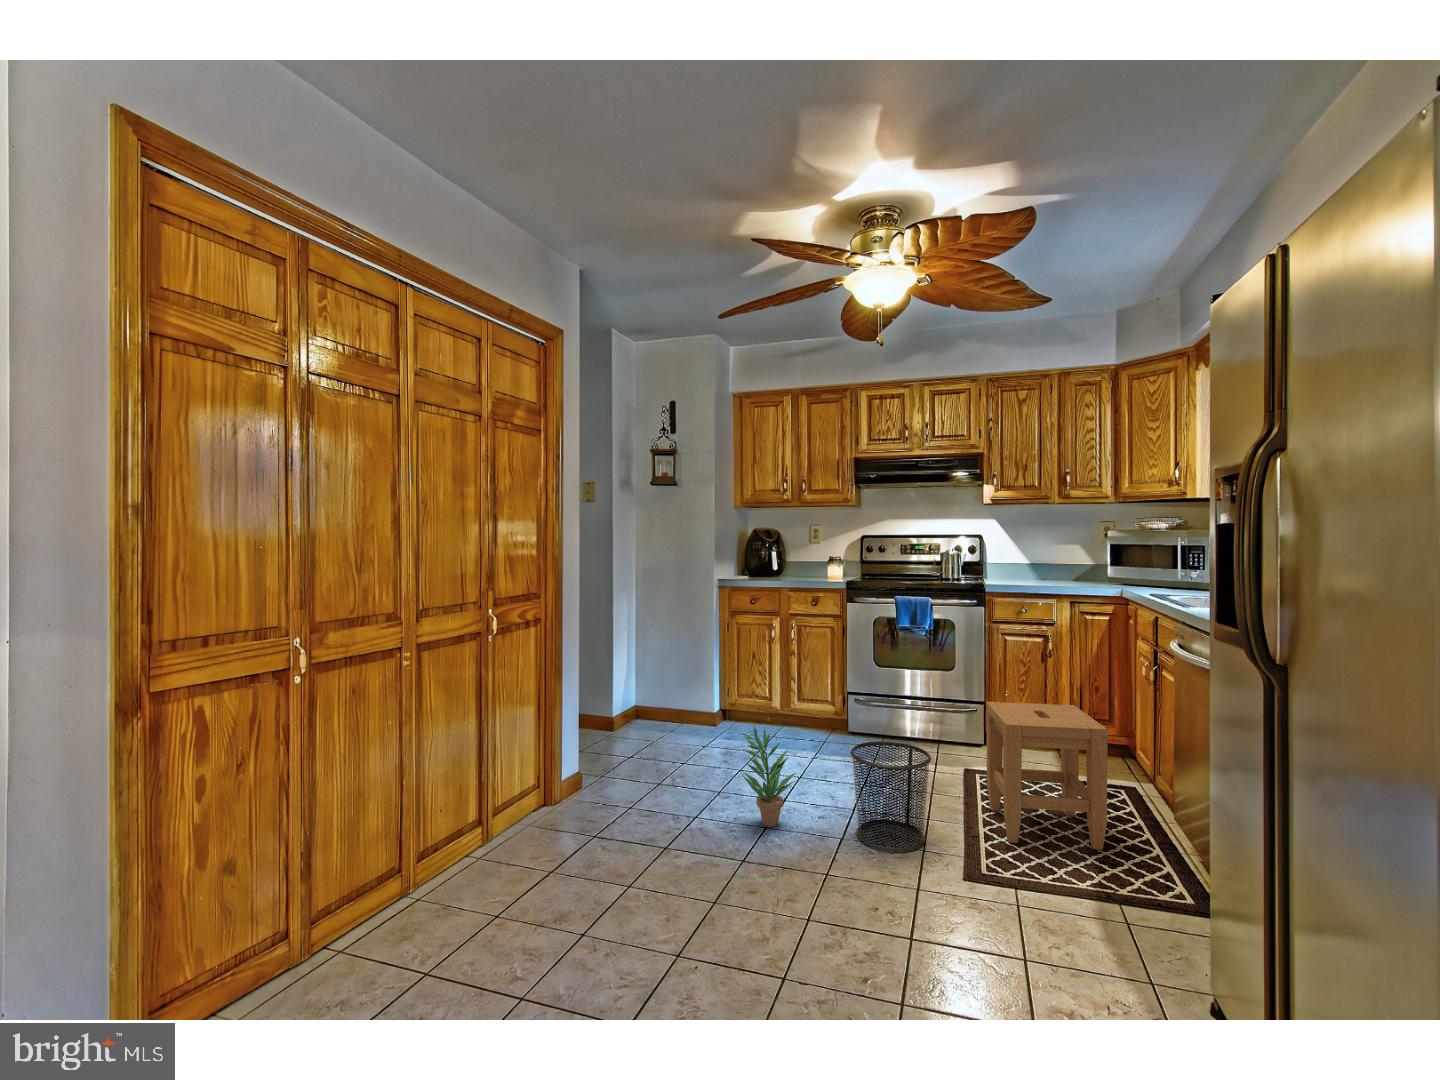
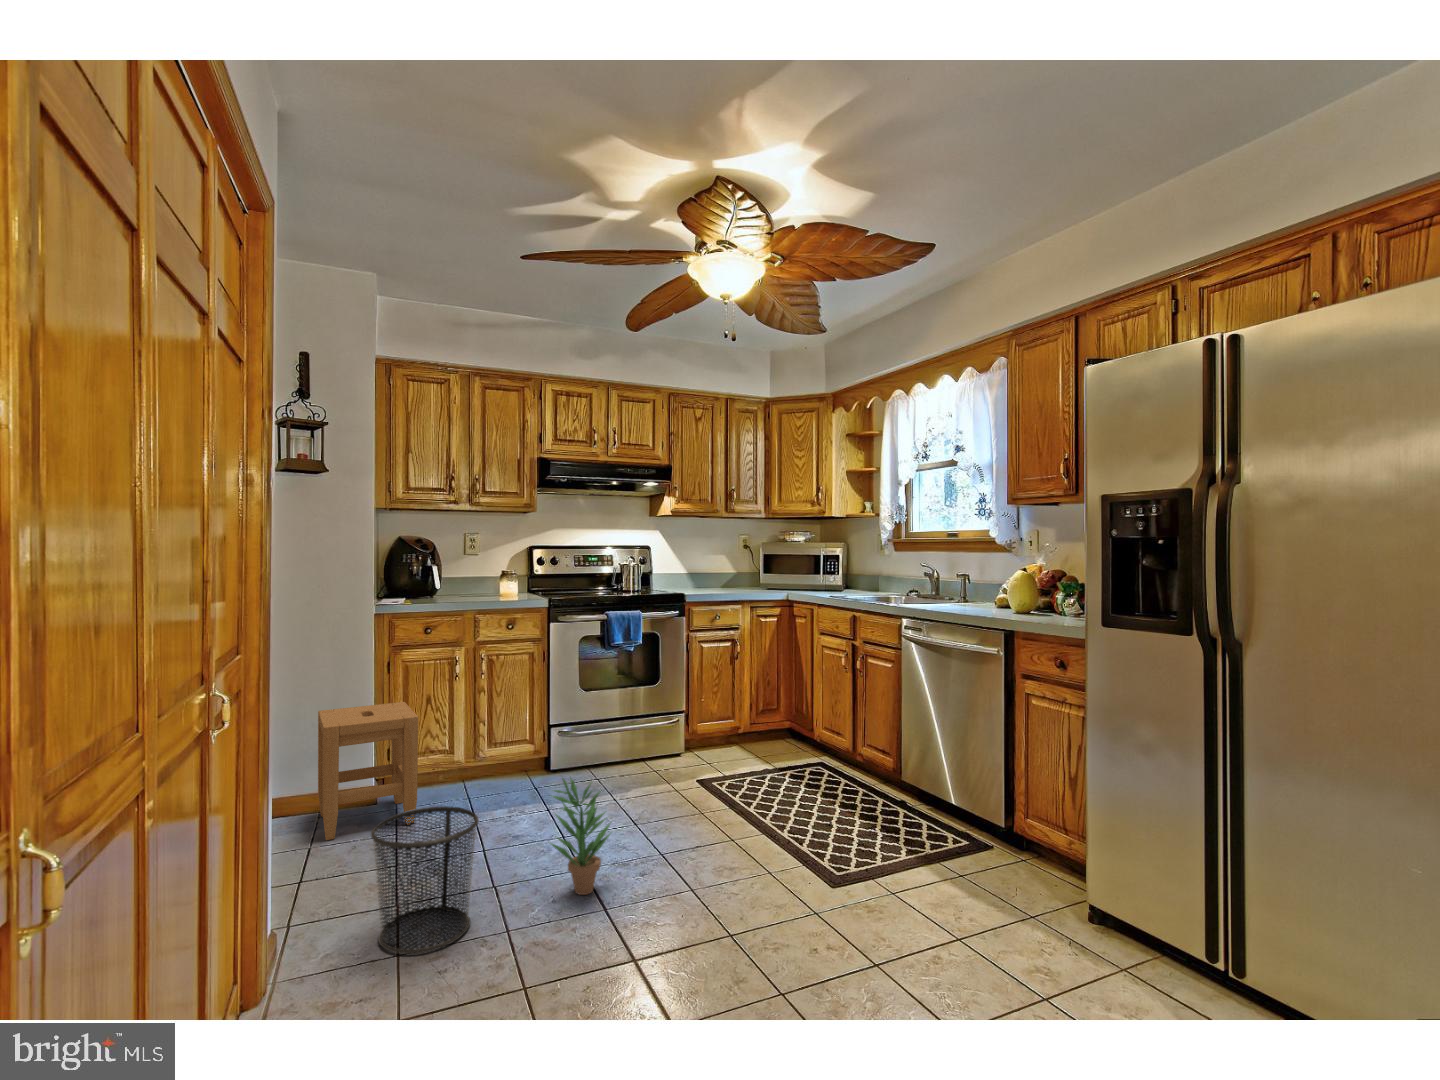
stool: present [986,702,1108,850] -> present [318,702,418,840]
waste bin: present [850,741,931,852] -> present [371,806,479,954]

